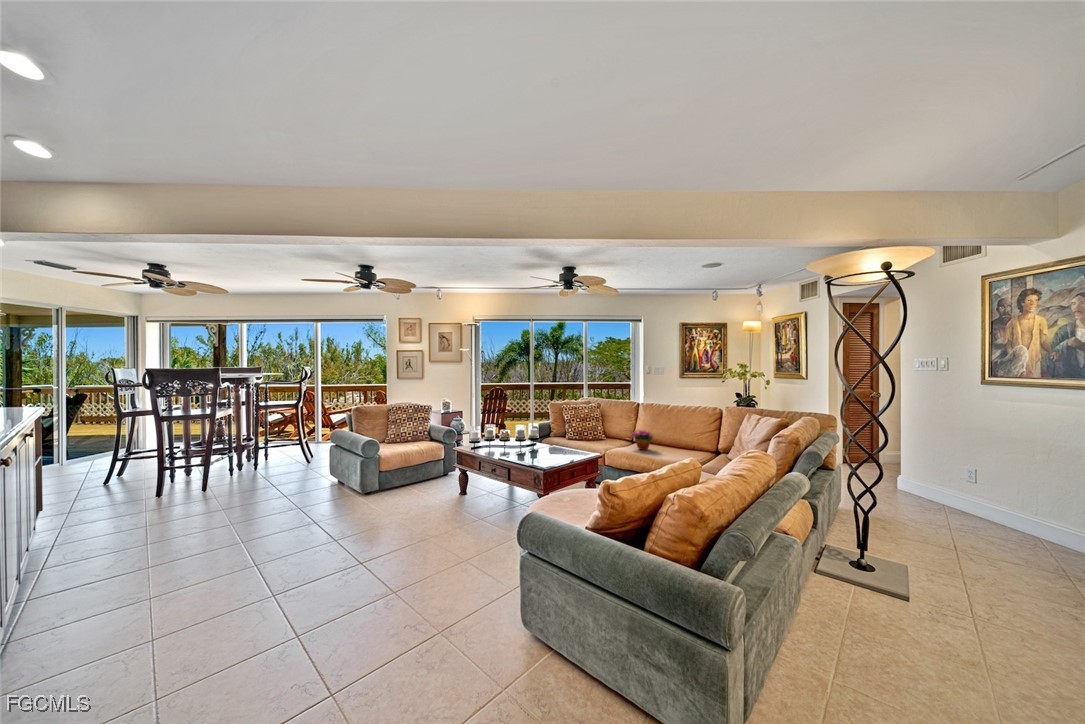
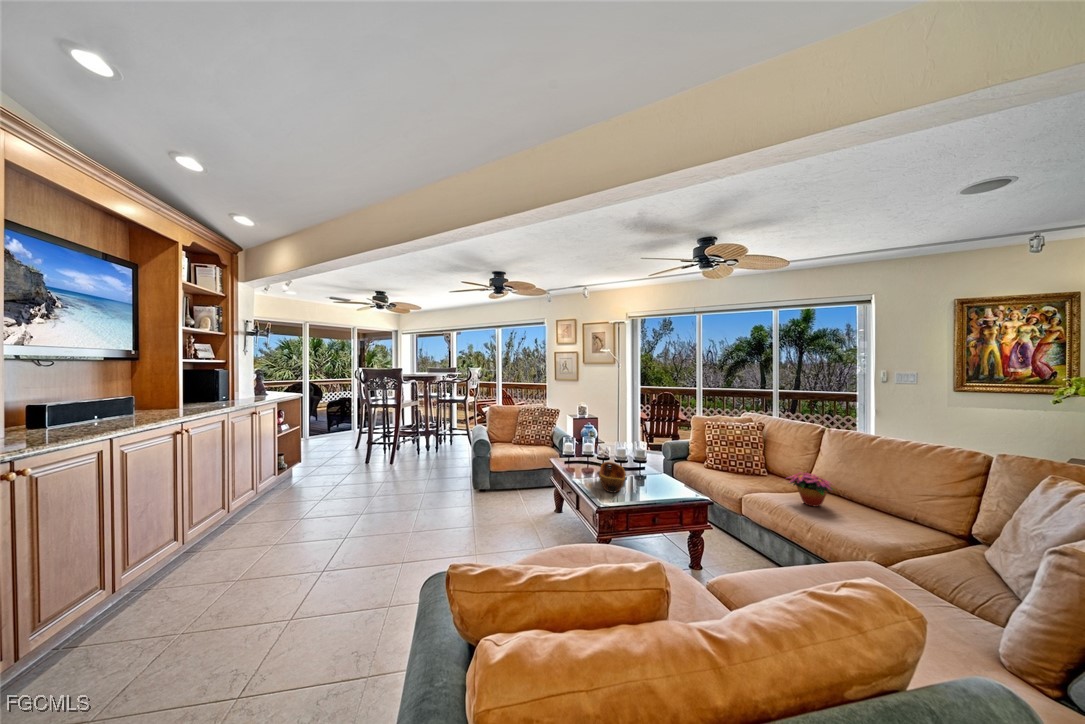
wooden bowl: none [514,440,541,461] -> present [599,462,626,492]

